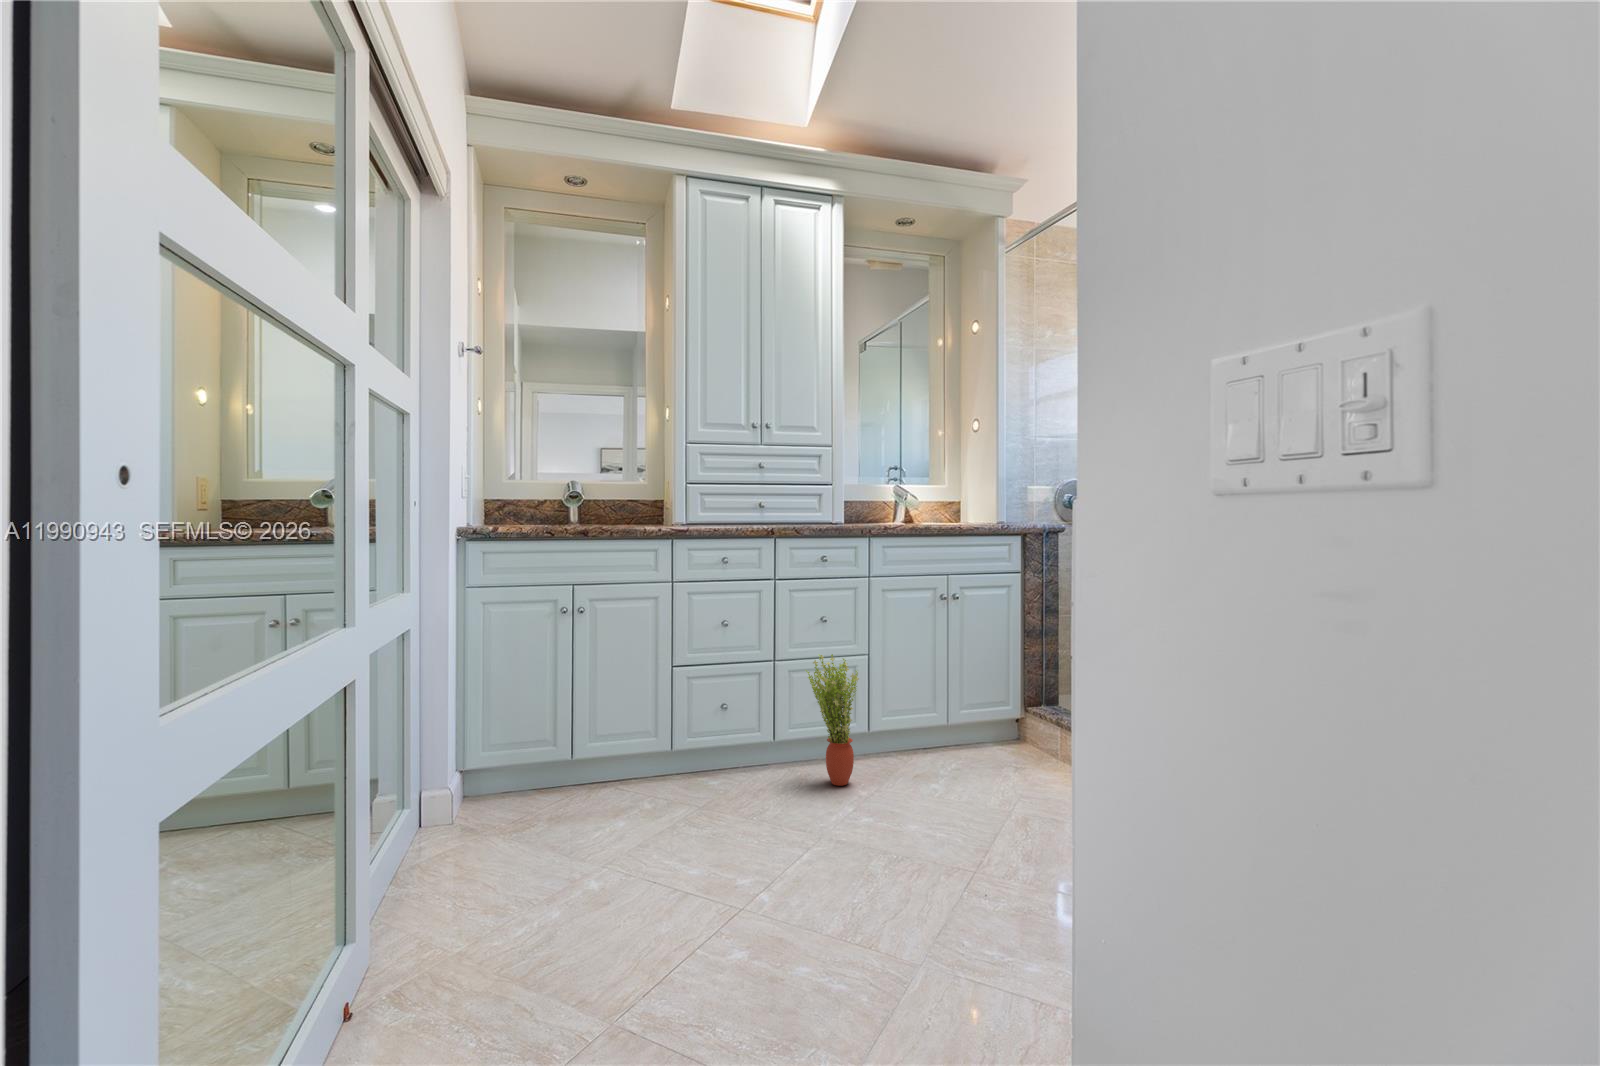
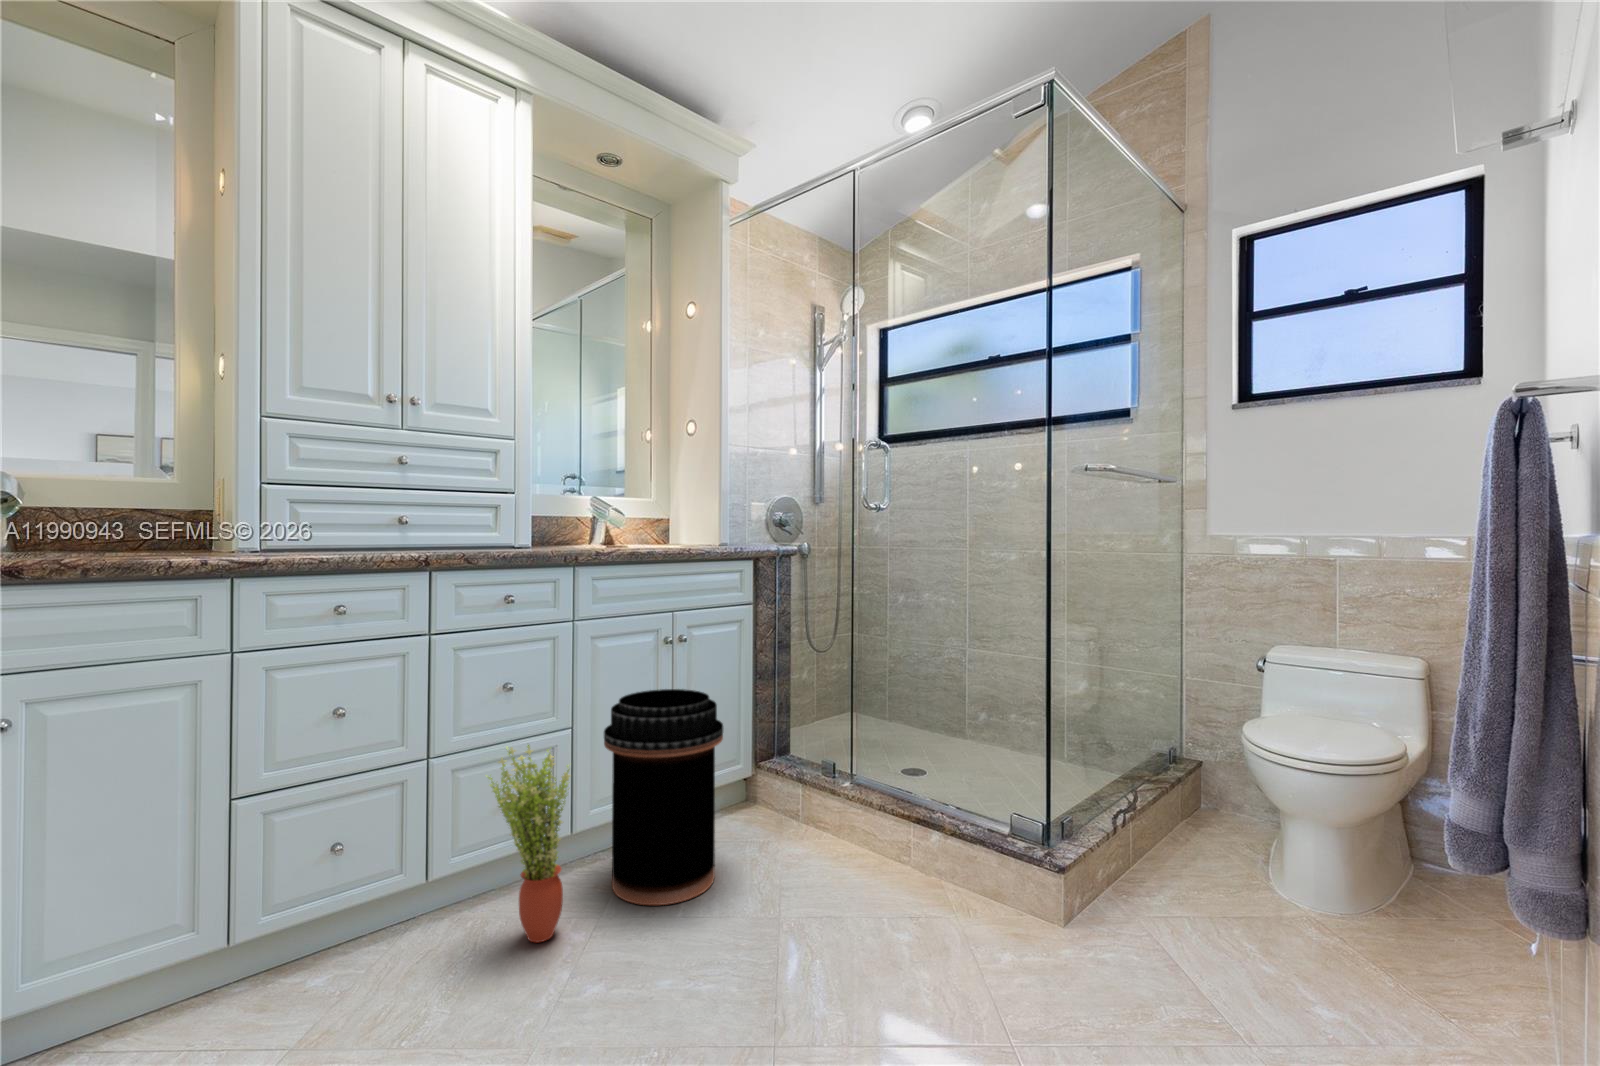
trash can: none [886,632,976,784] -> present [604,689,723,905]

